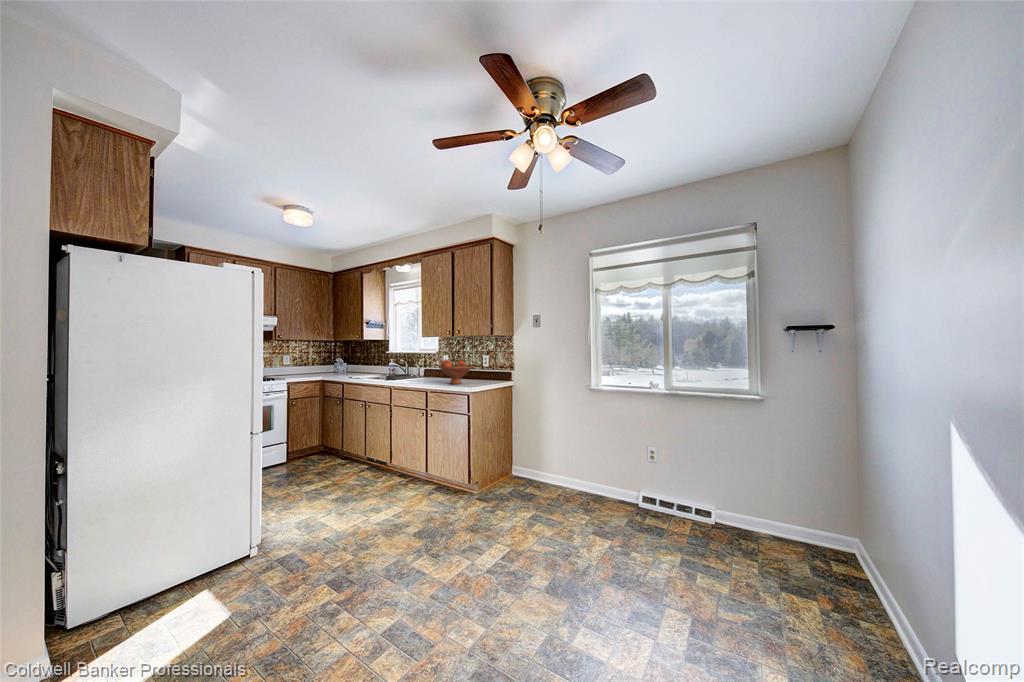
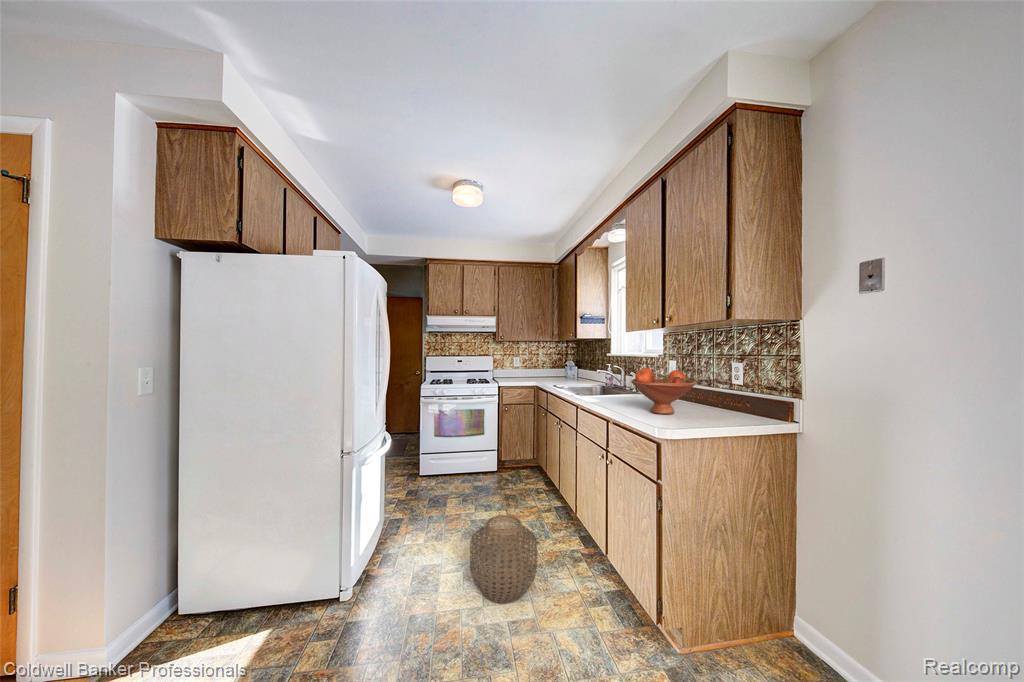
woven basket: none [345,460,392,515] -> present [470,515,537,604]

